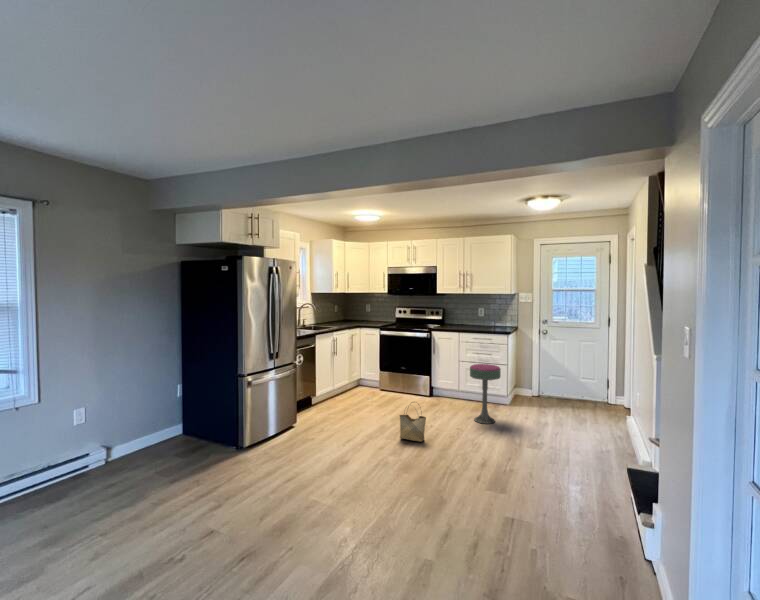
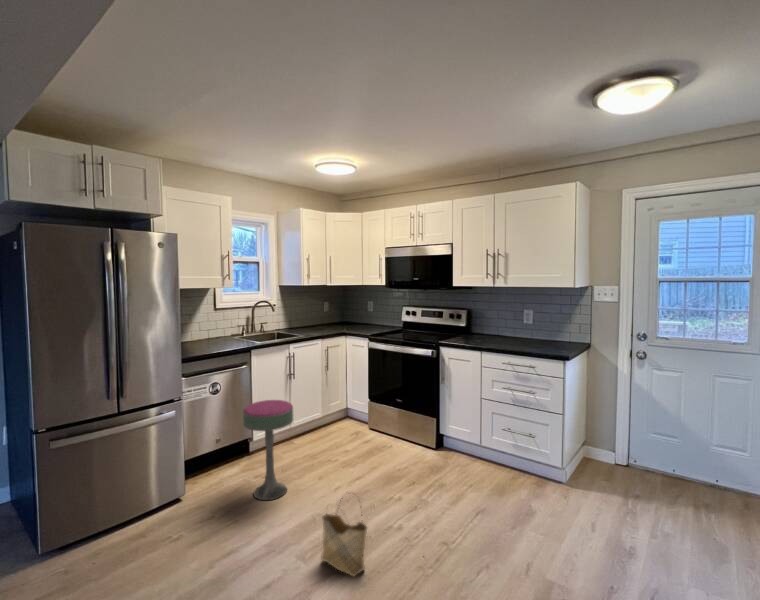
bar stool: present [470,364,501,424] -> present [243,400,293,500]

